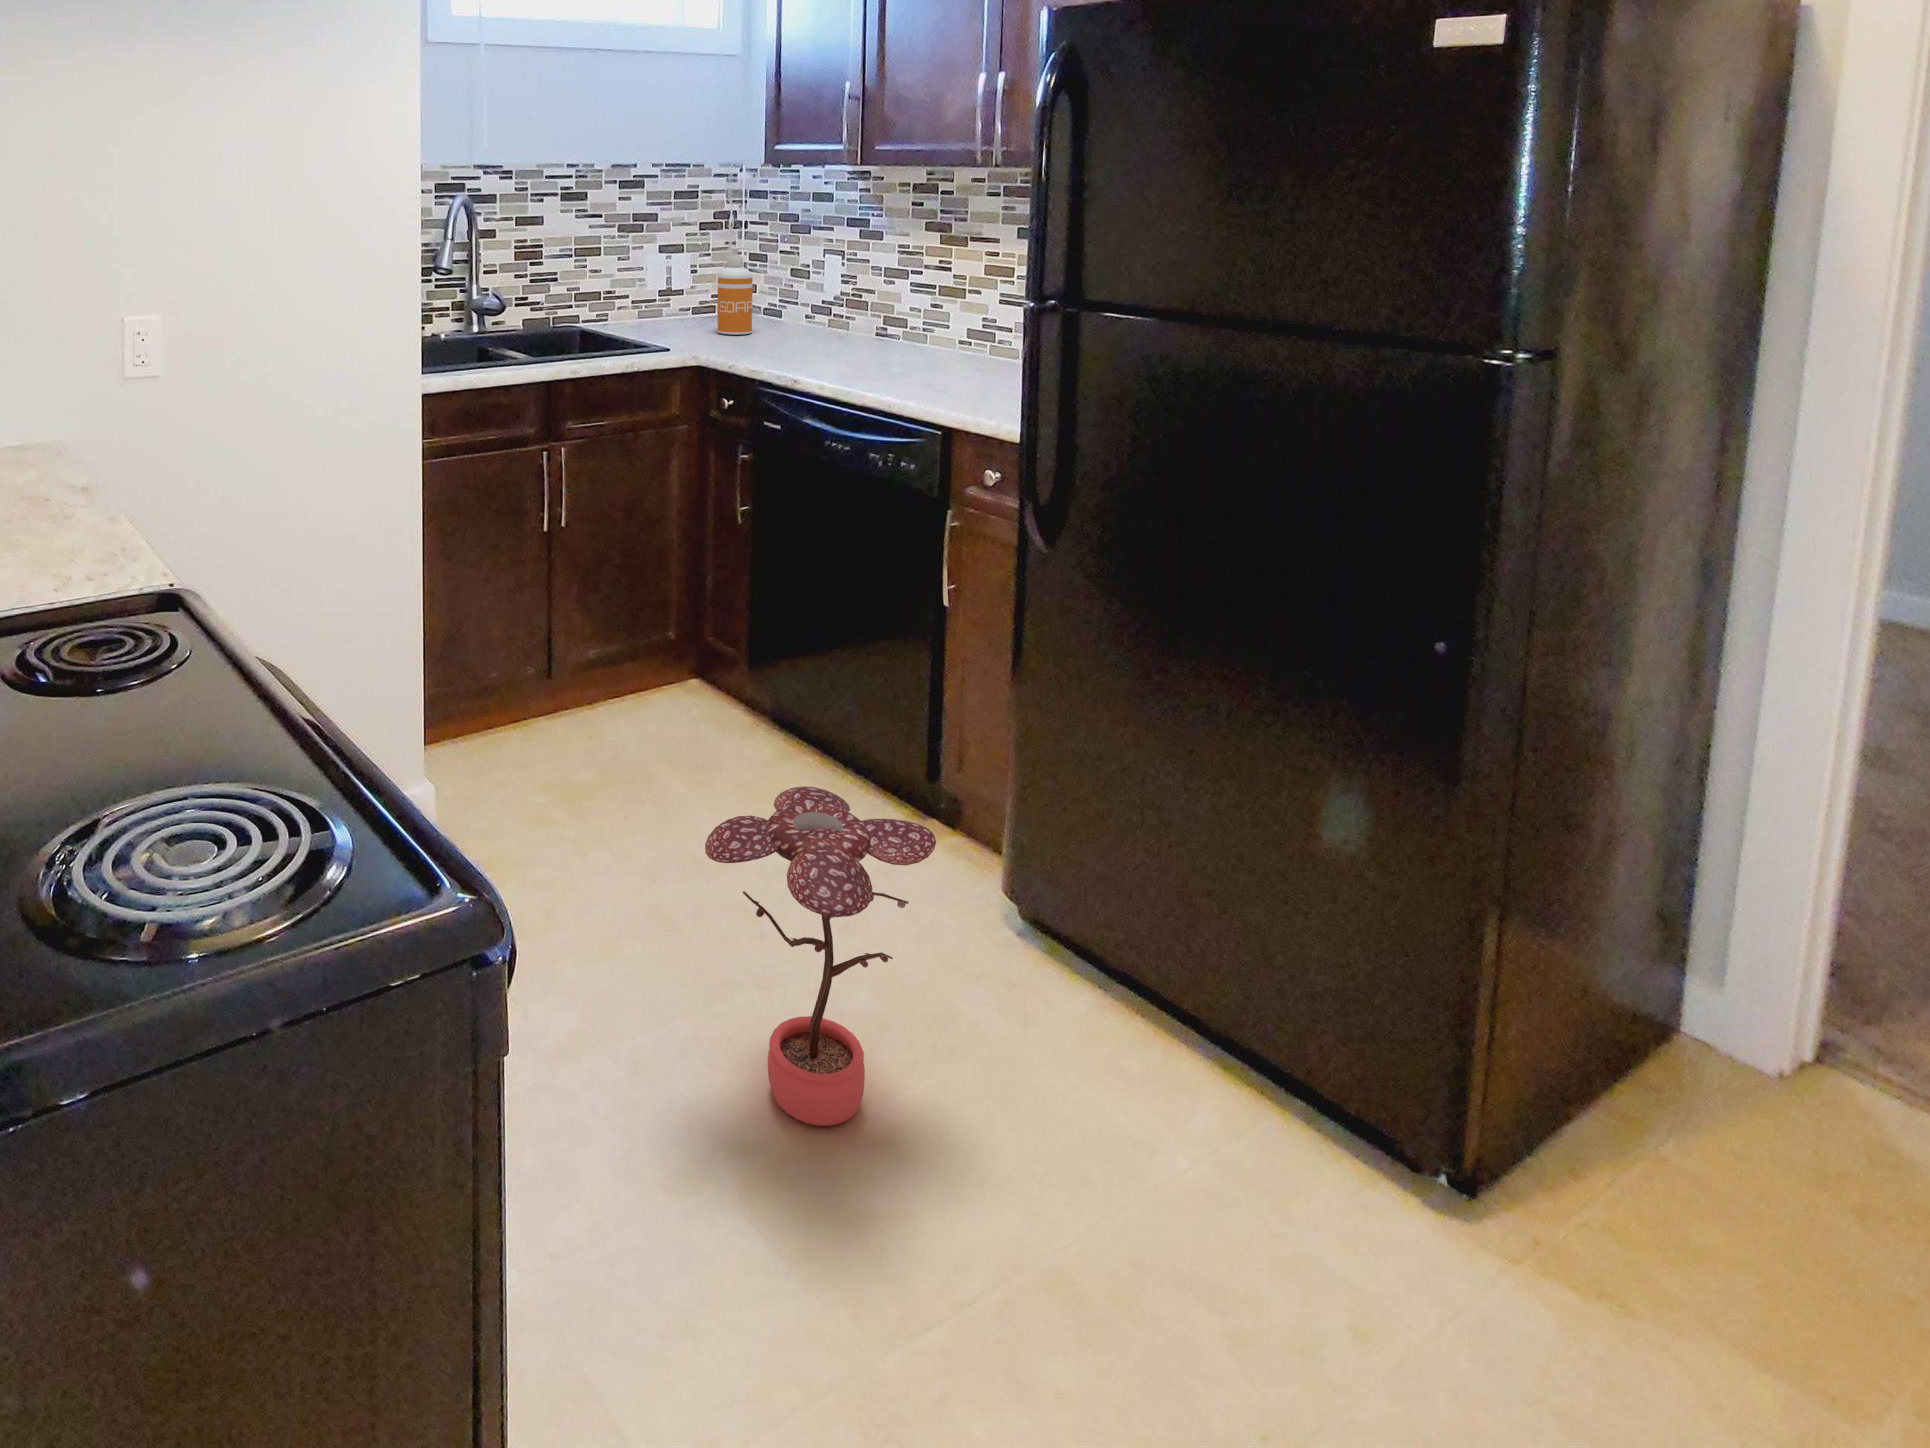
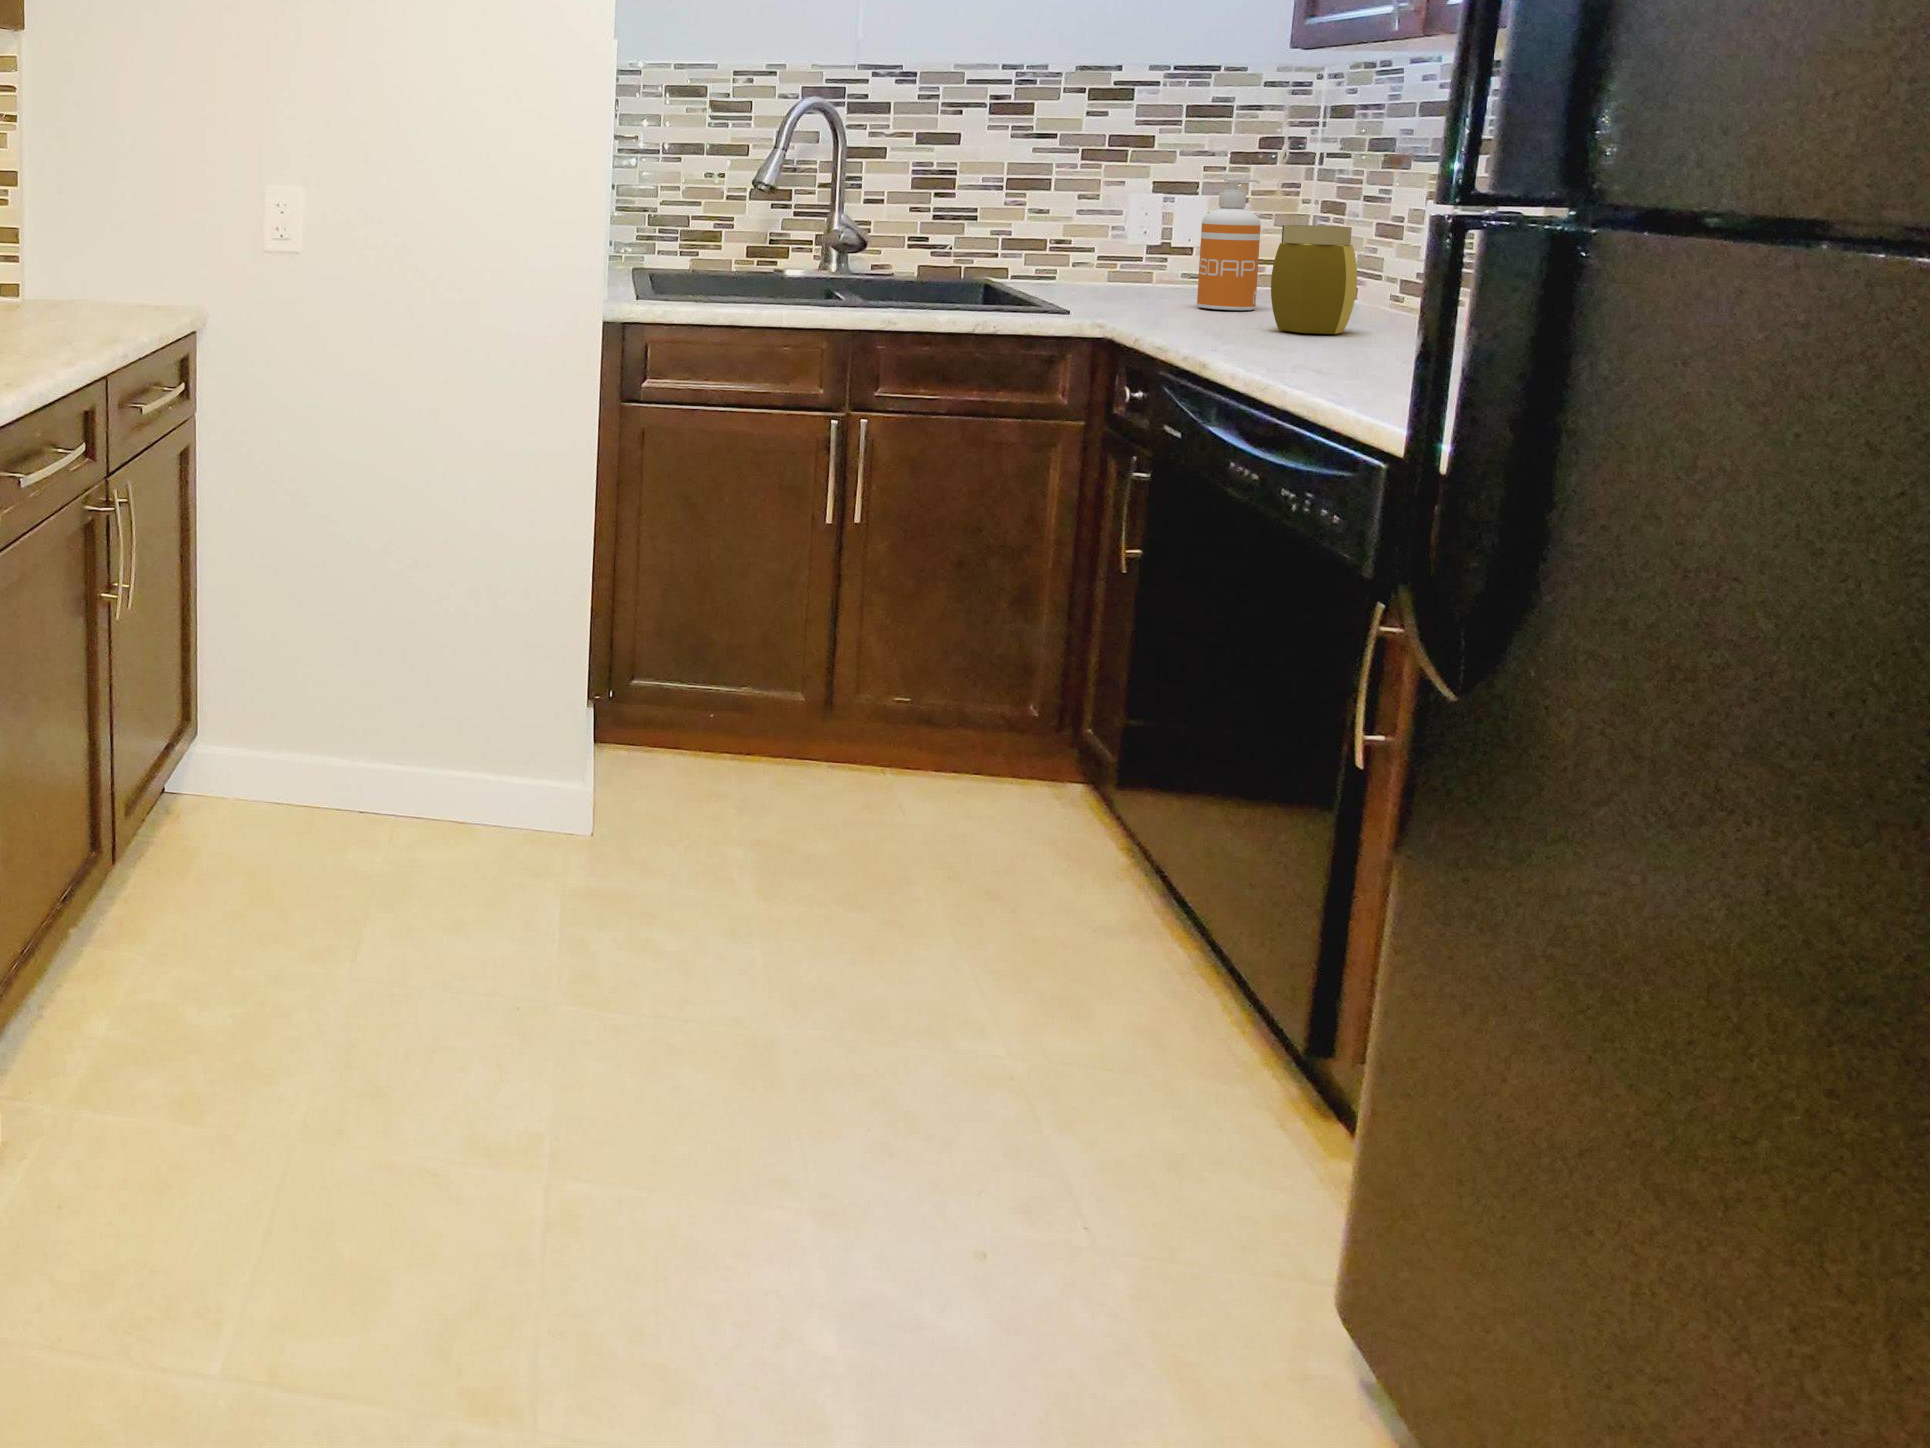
jar: none [799,282,845,353] -> present [1271,225,1357,334]
potted plant: present [705,786,936,1126] -> none [616,825,918,1261]

